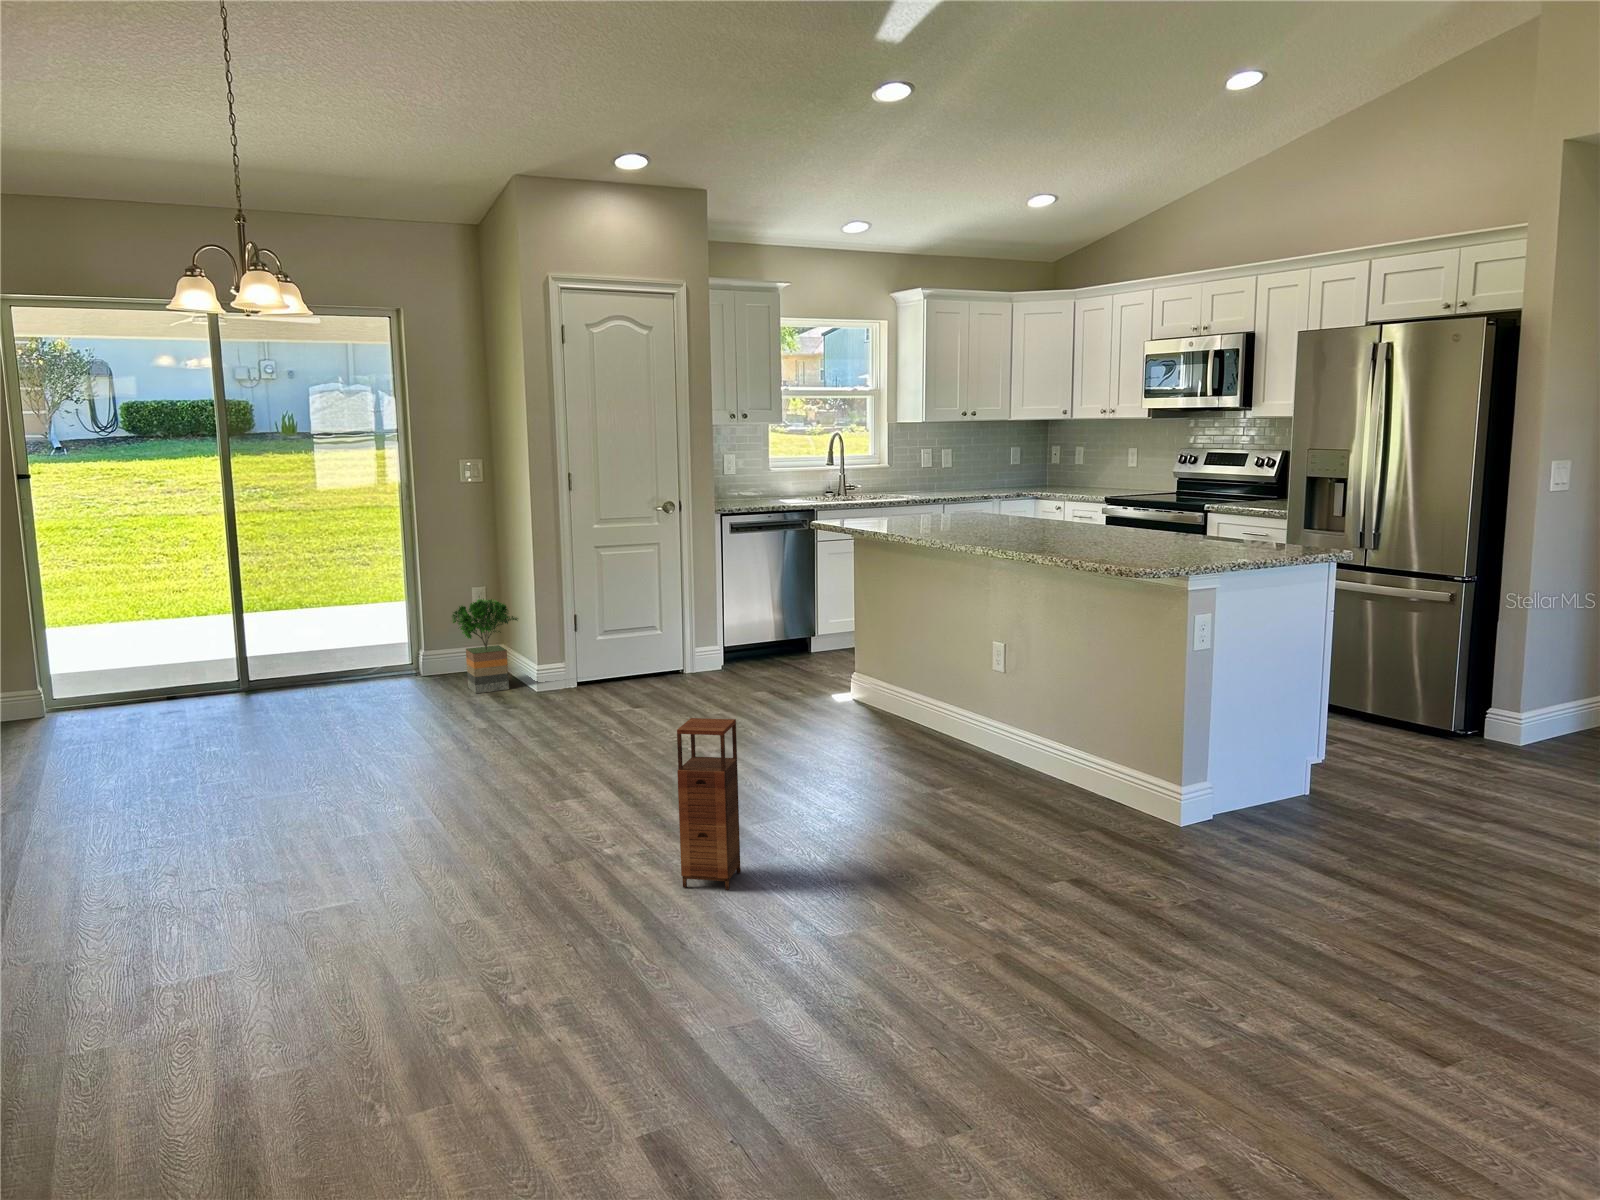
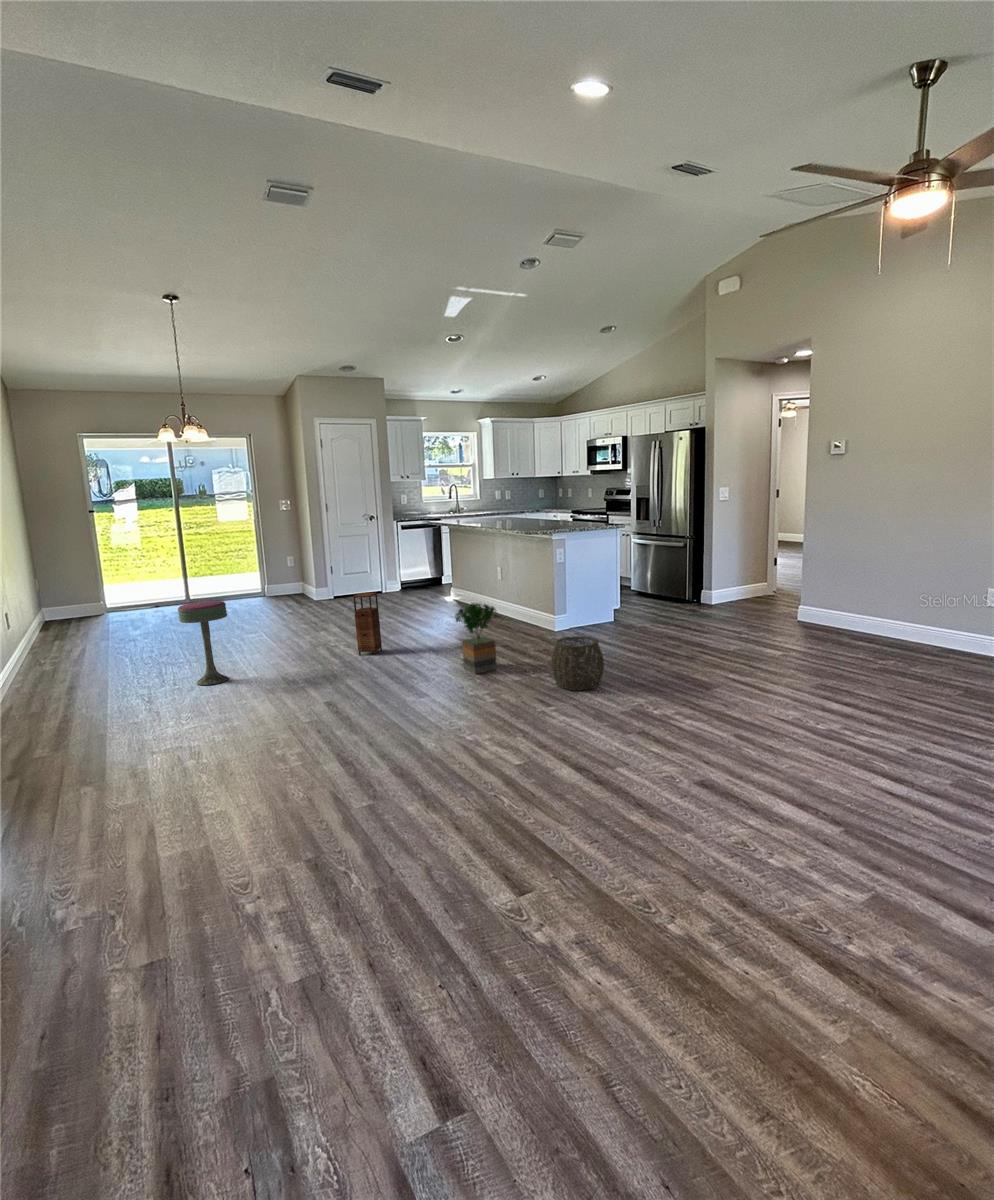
potted tree: present [452,599,518,693] -> present [455,603,502,674]
bar stool: none [193,742,335,994] -> present [178,601,228,685]
woven basket: none [1330,919,1520,1115] -> present [551,636,604,690]

